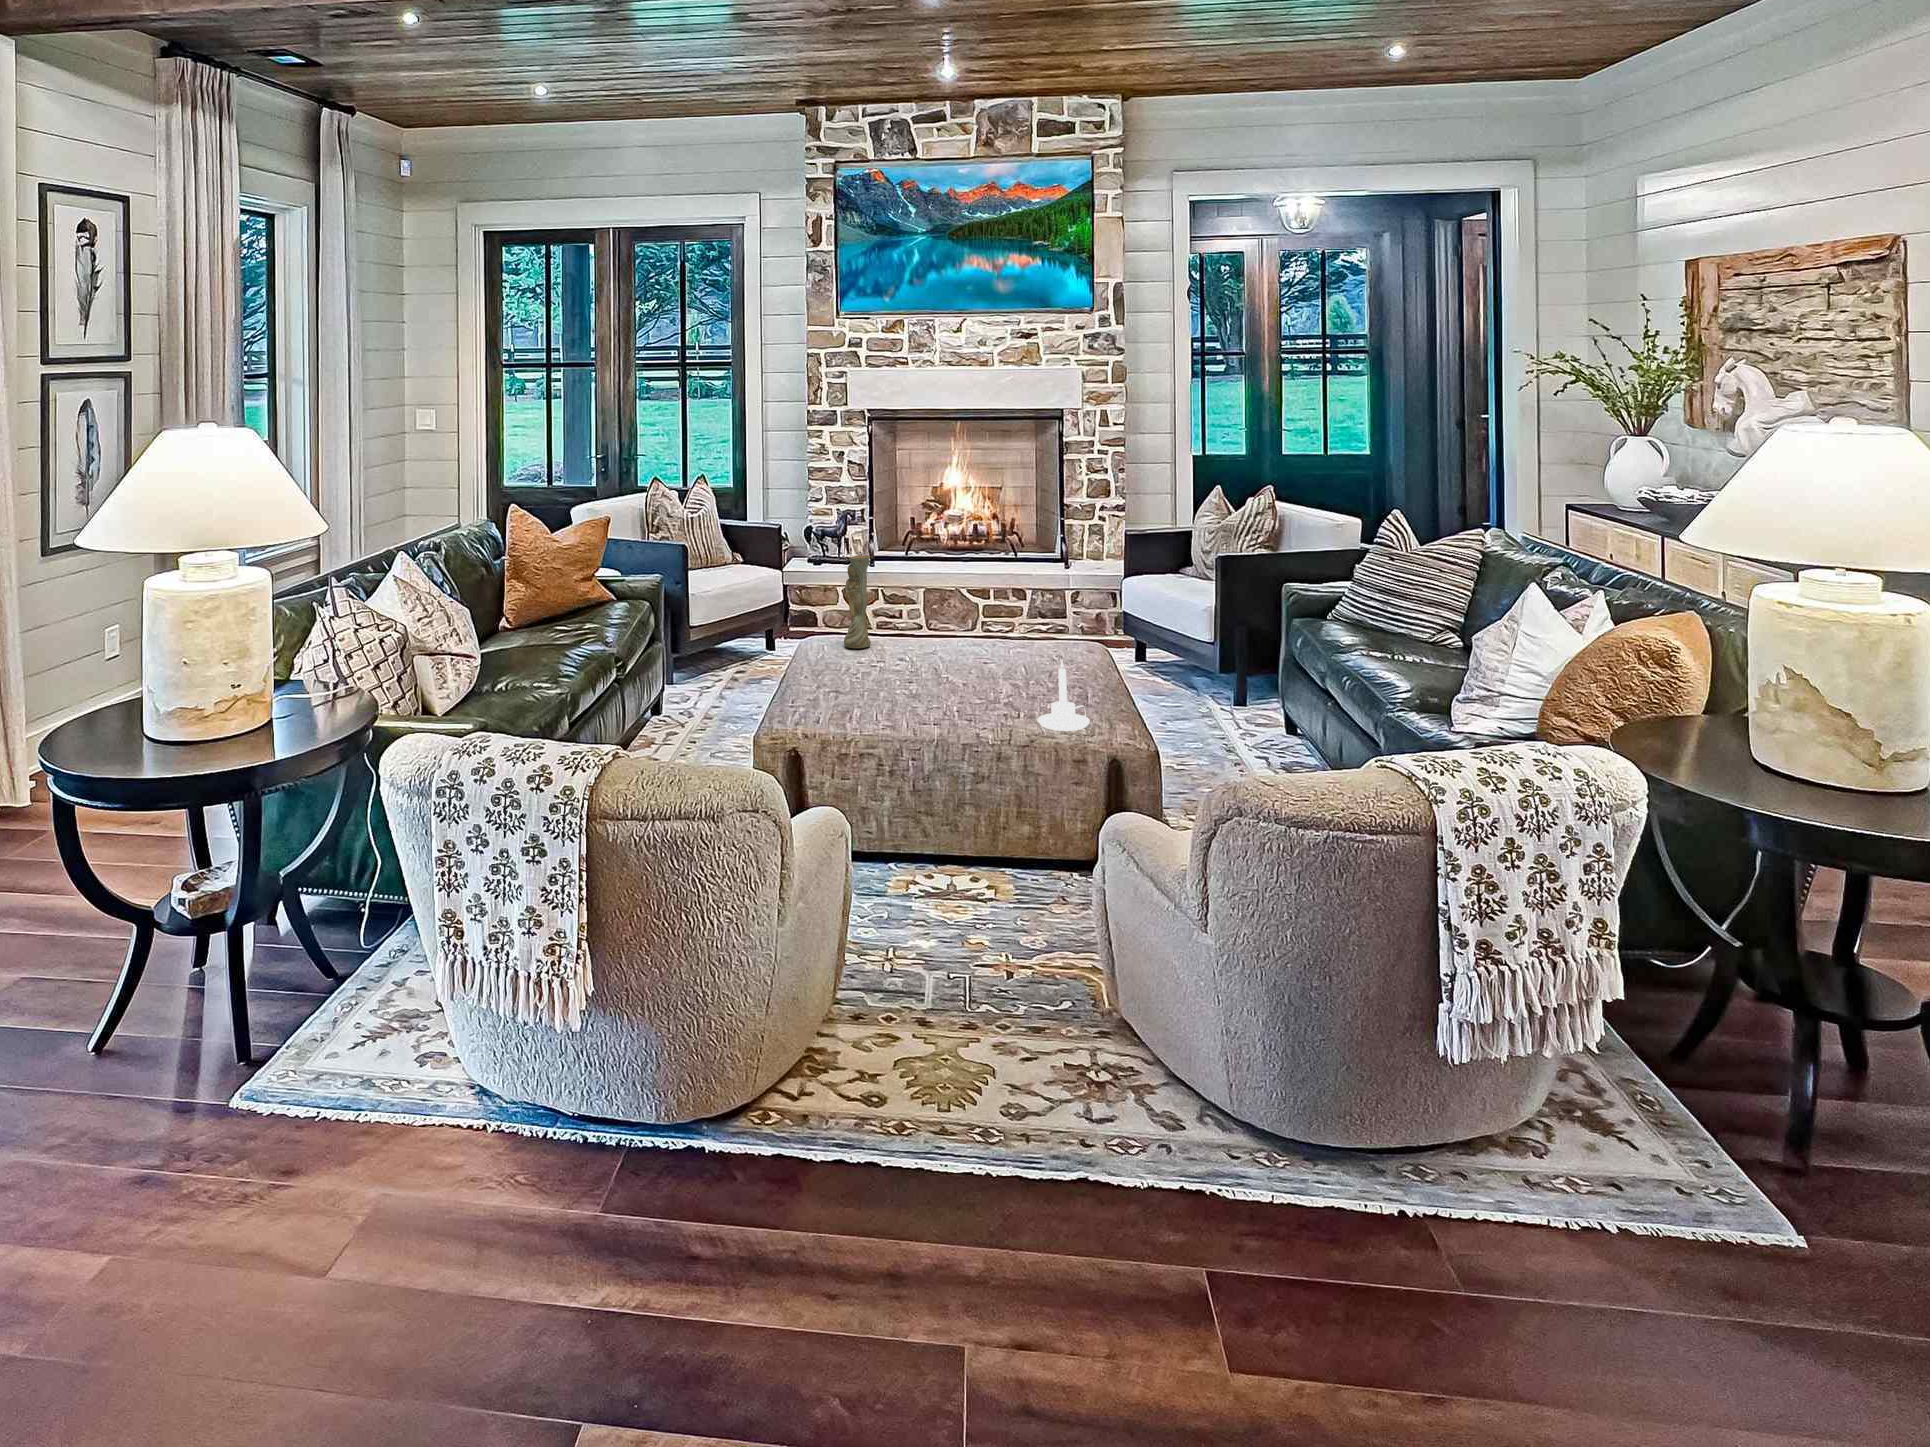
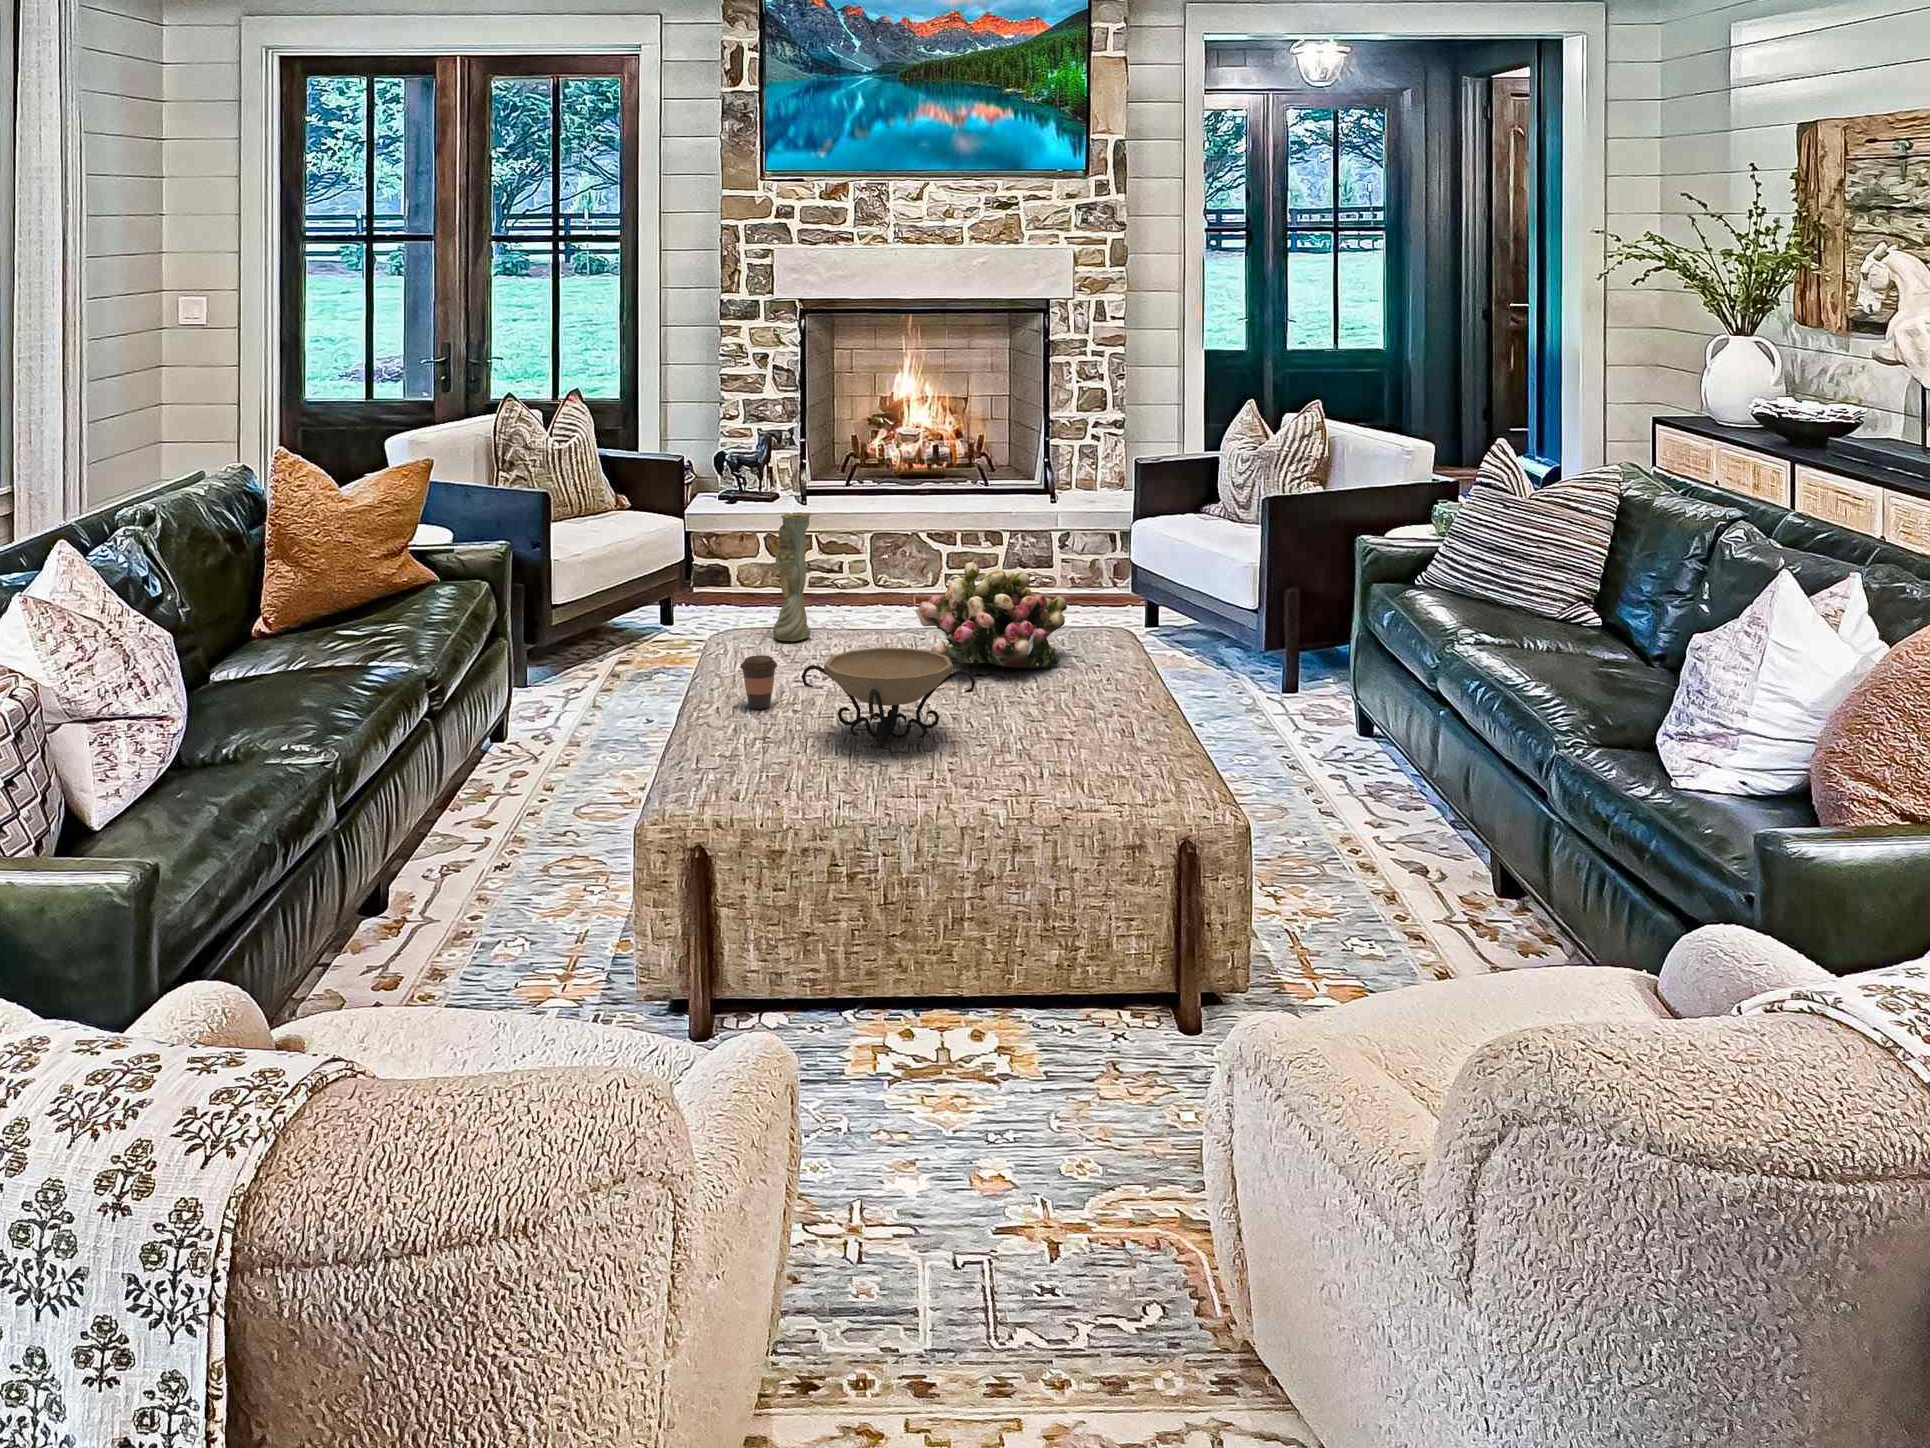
flower arrangement: none [945,591,1056,667] -> present [916,562,1067,668]
decorative bowl: none [861,645,982,710] -> present [802,648,976,748]
coffee cup: none [819,650,845,687] -> present [740,655,777,709]
candle holder: present [1037,660,1090,731] -> none [1058,676,1133,781]

